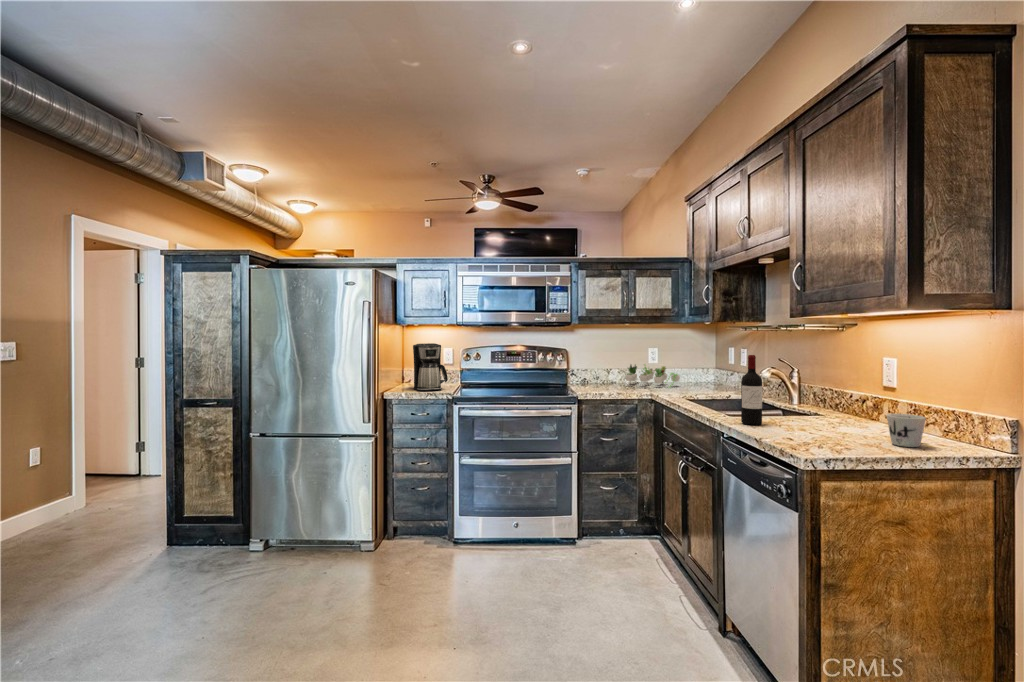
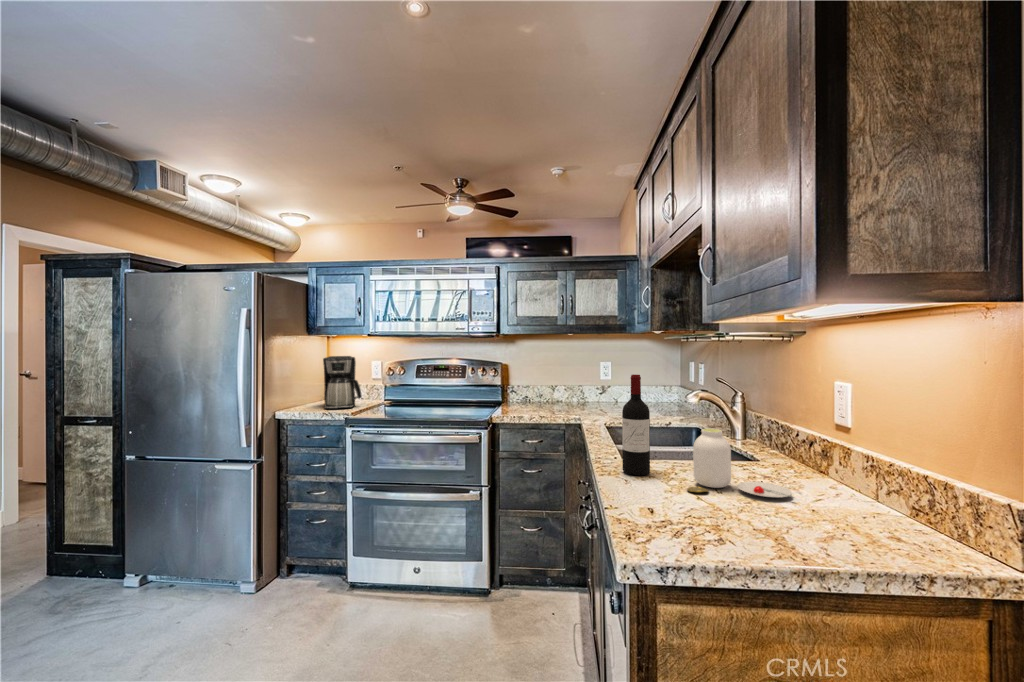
succulent plant: present [626,365,680,387] -> none [562,378,628,409]
jar: none [798,391,872,432] -> present [687,429,793,498]
mug: present [887,414,926,447] -> none [801,477,864,541]

